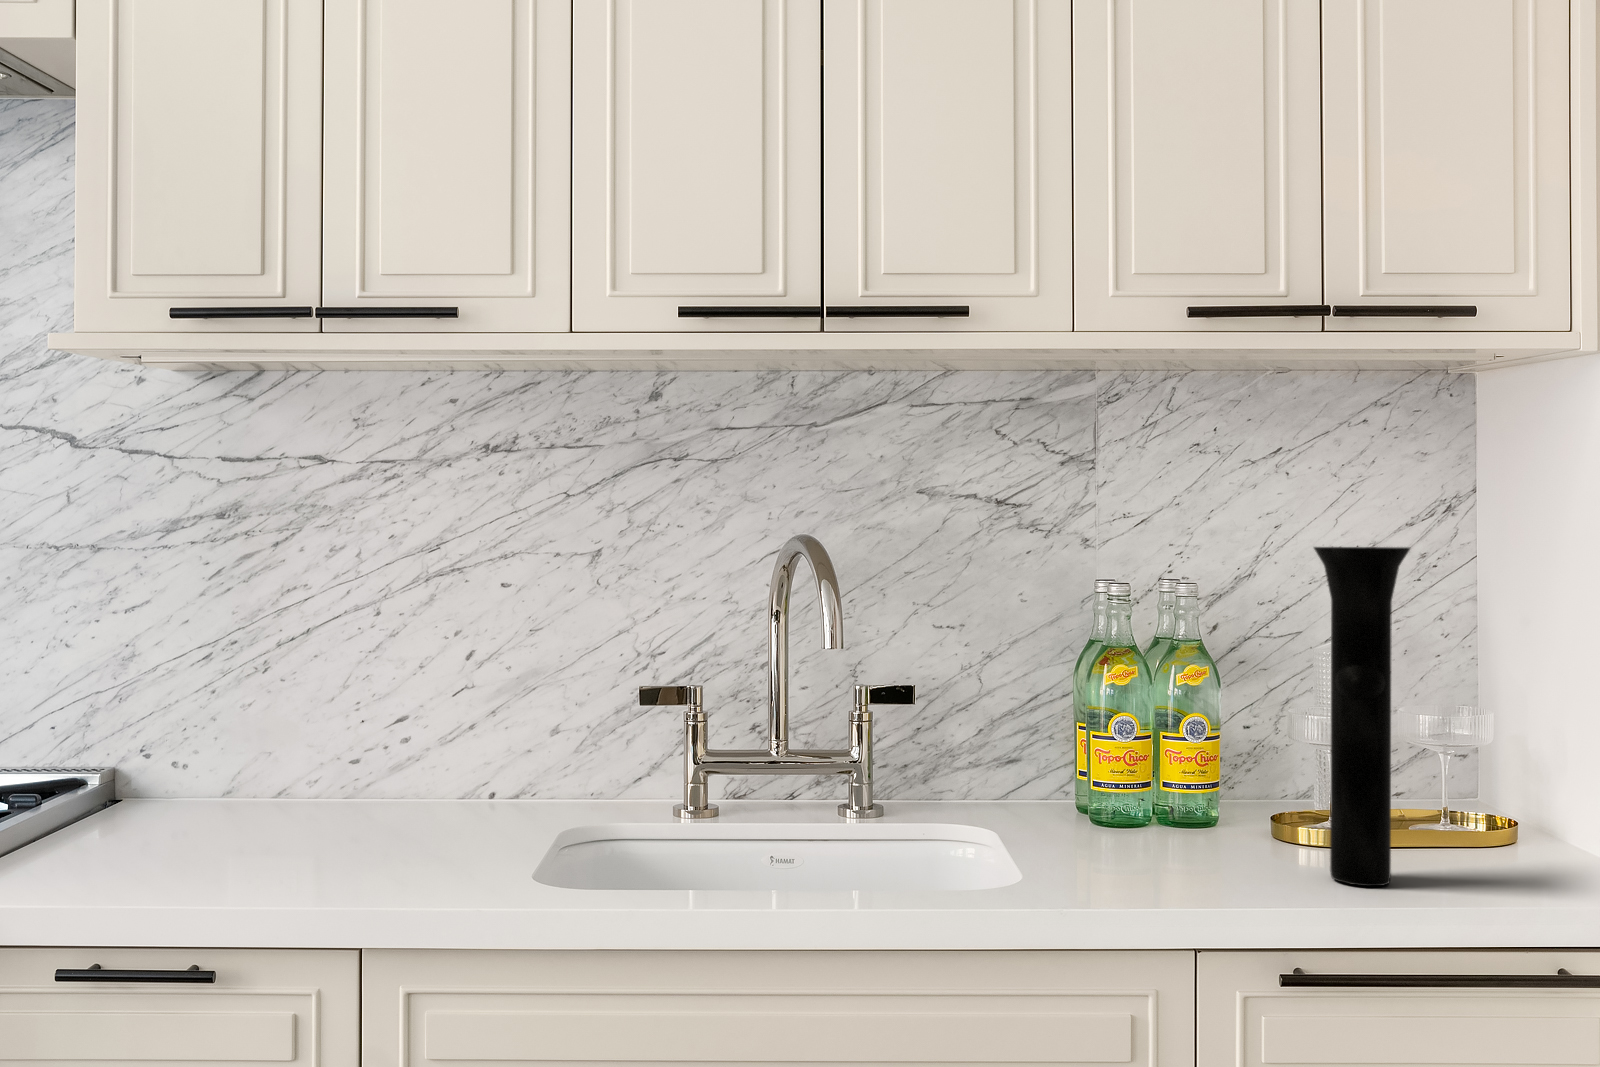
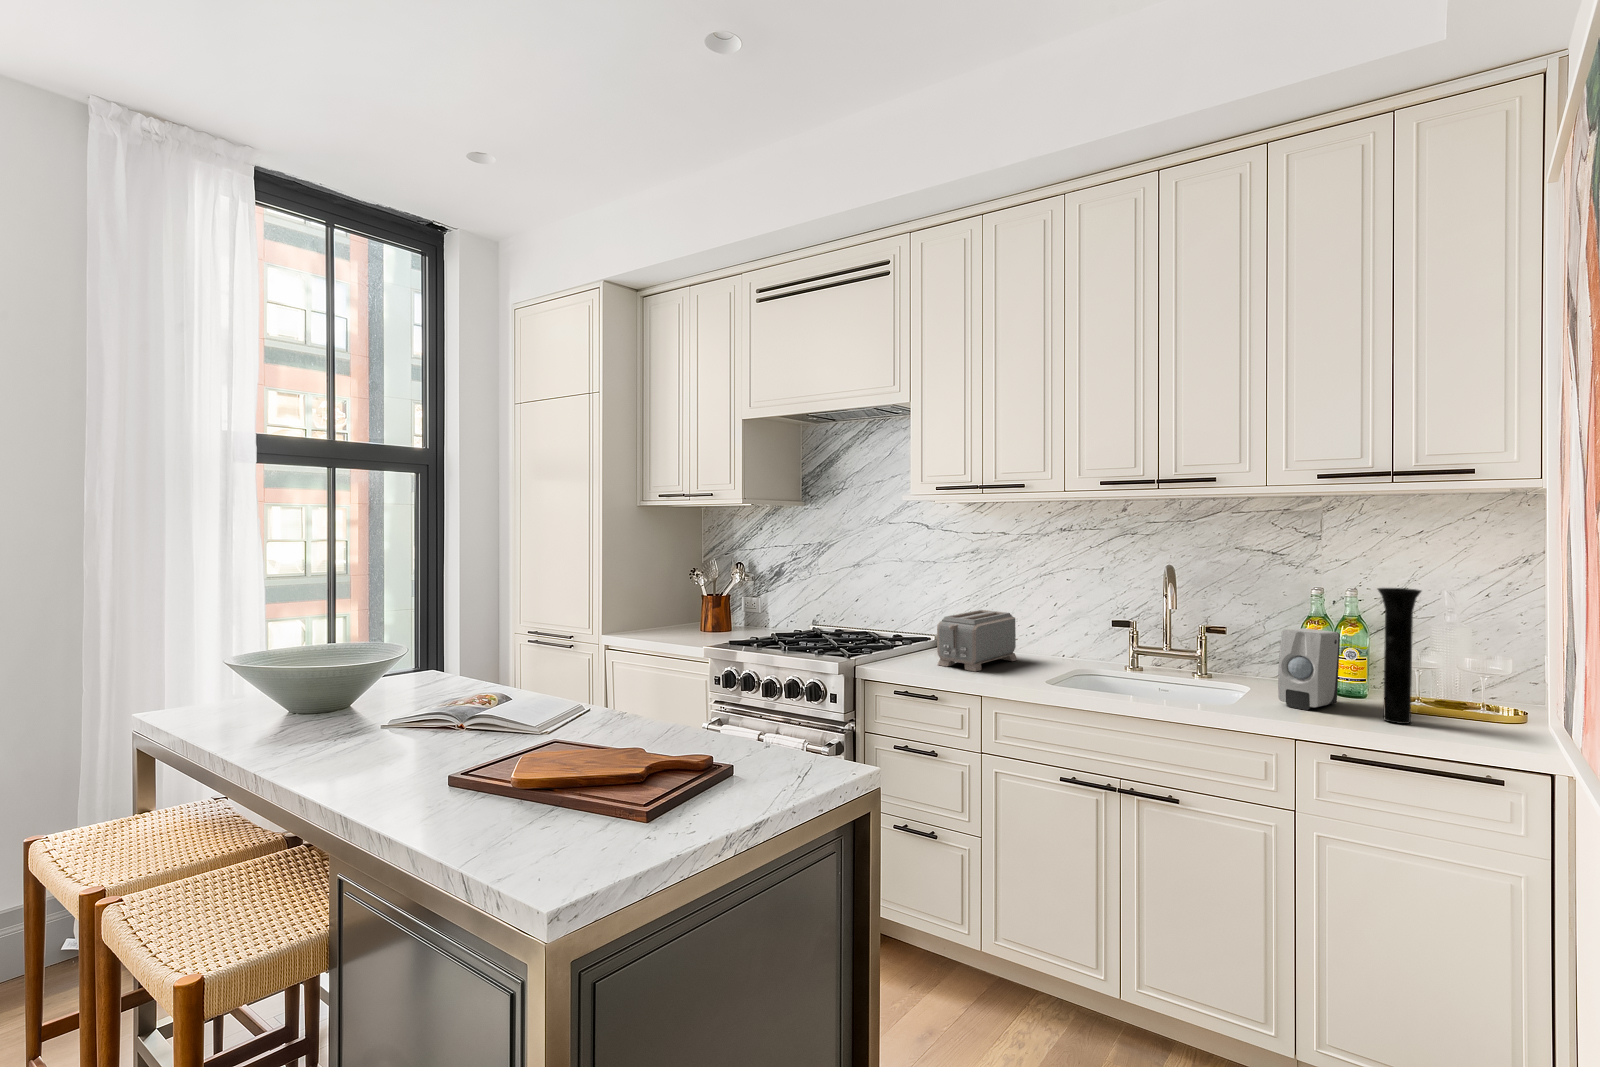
soap dispenser: none [1095,667,1196,878] -> present [1278,628,1340,710]
toaster: none [92,680,367,881] -> present [937,610,1017,672]

